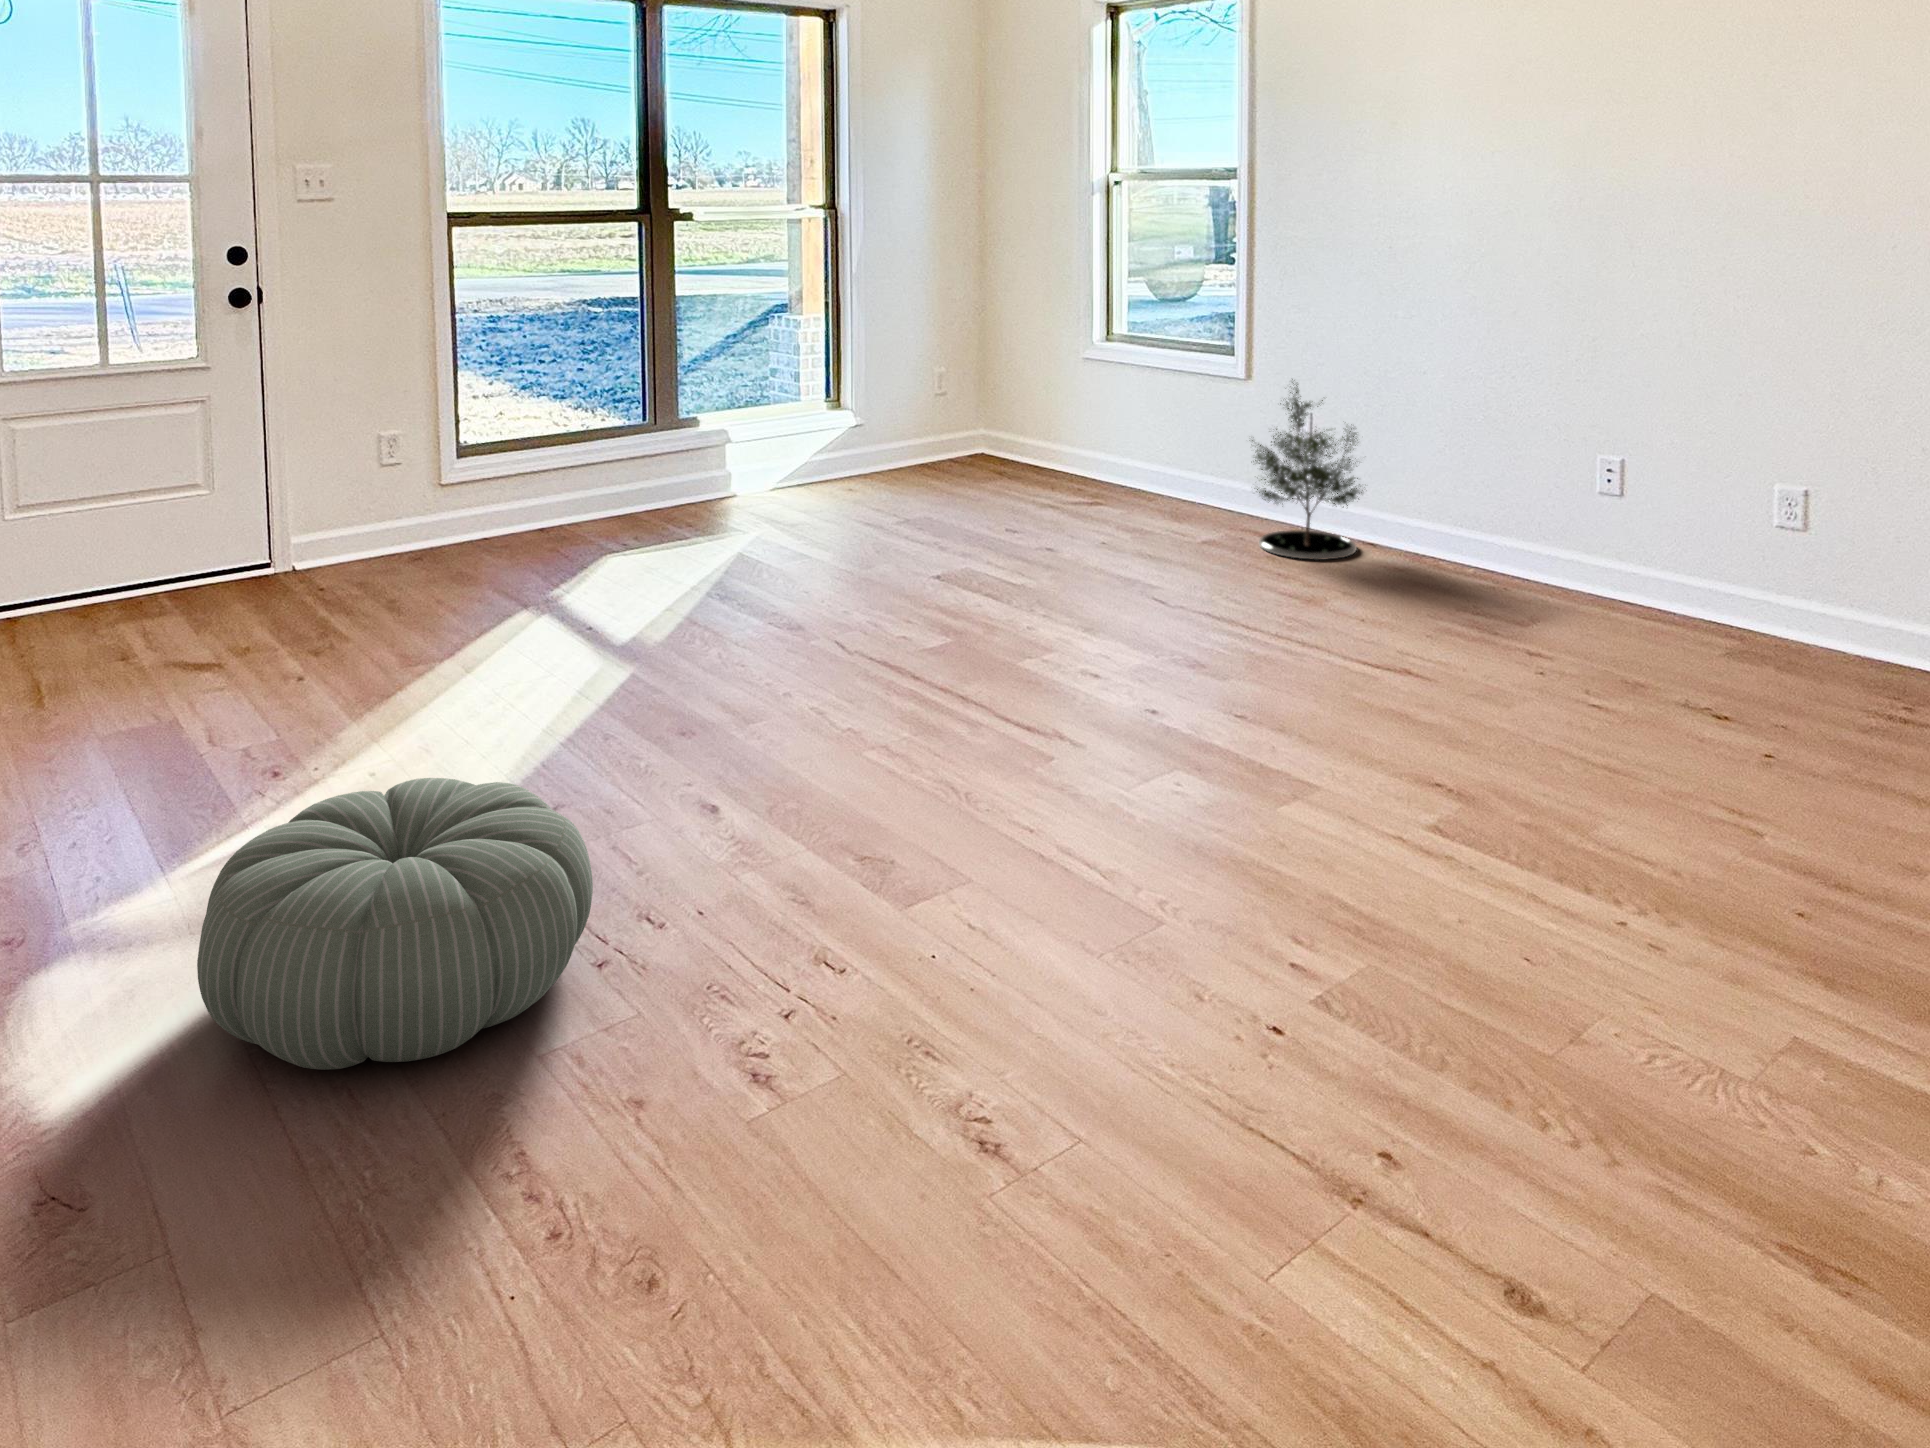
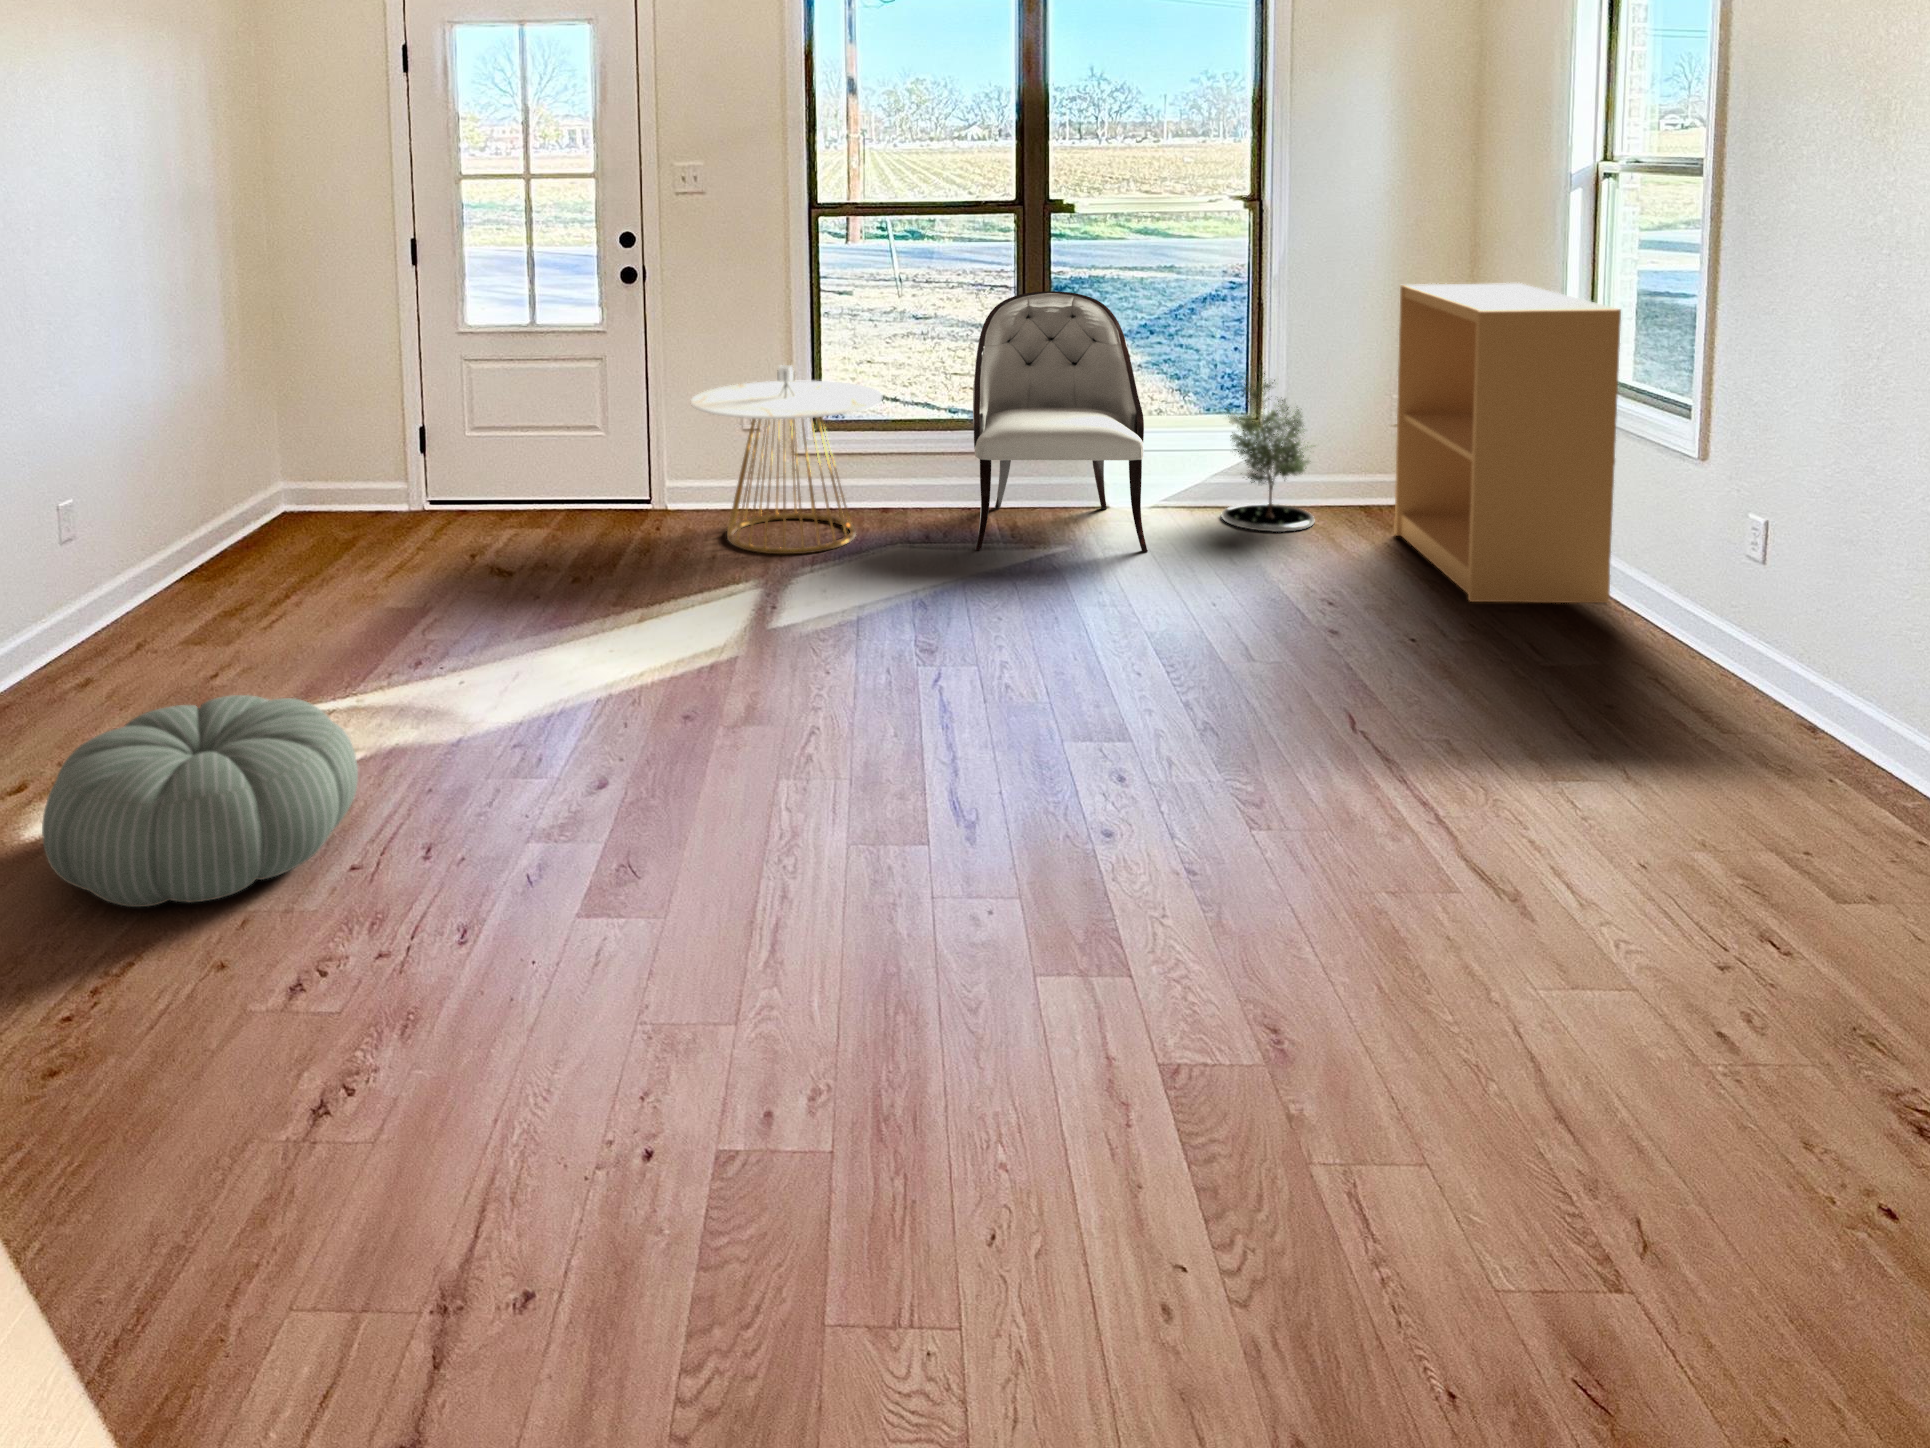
bookshelf: none [973,270,1165,512] -> present [1394,283,1621,603]
armchair: none [632,295,828,546] -> present [973,291,1147,551]
potted tree: present [1252,379,1363,560] -> present [1222,373,1314,532]
side table: none [368,383,586,588] -> present [691,365,882,554]

